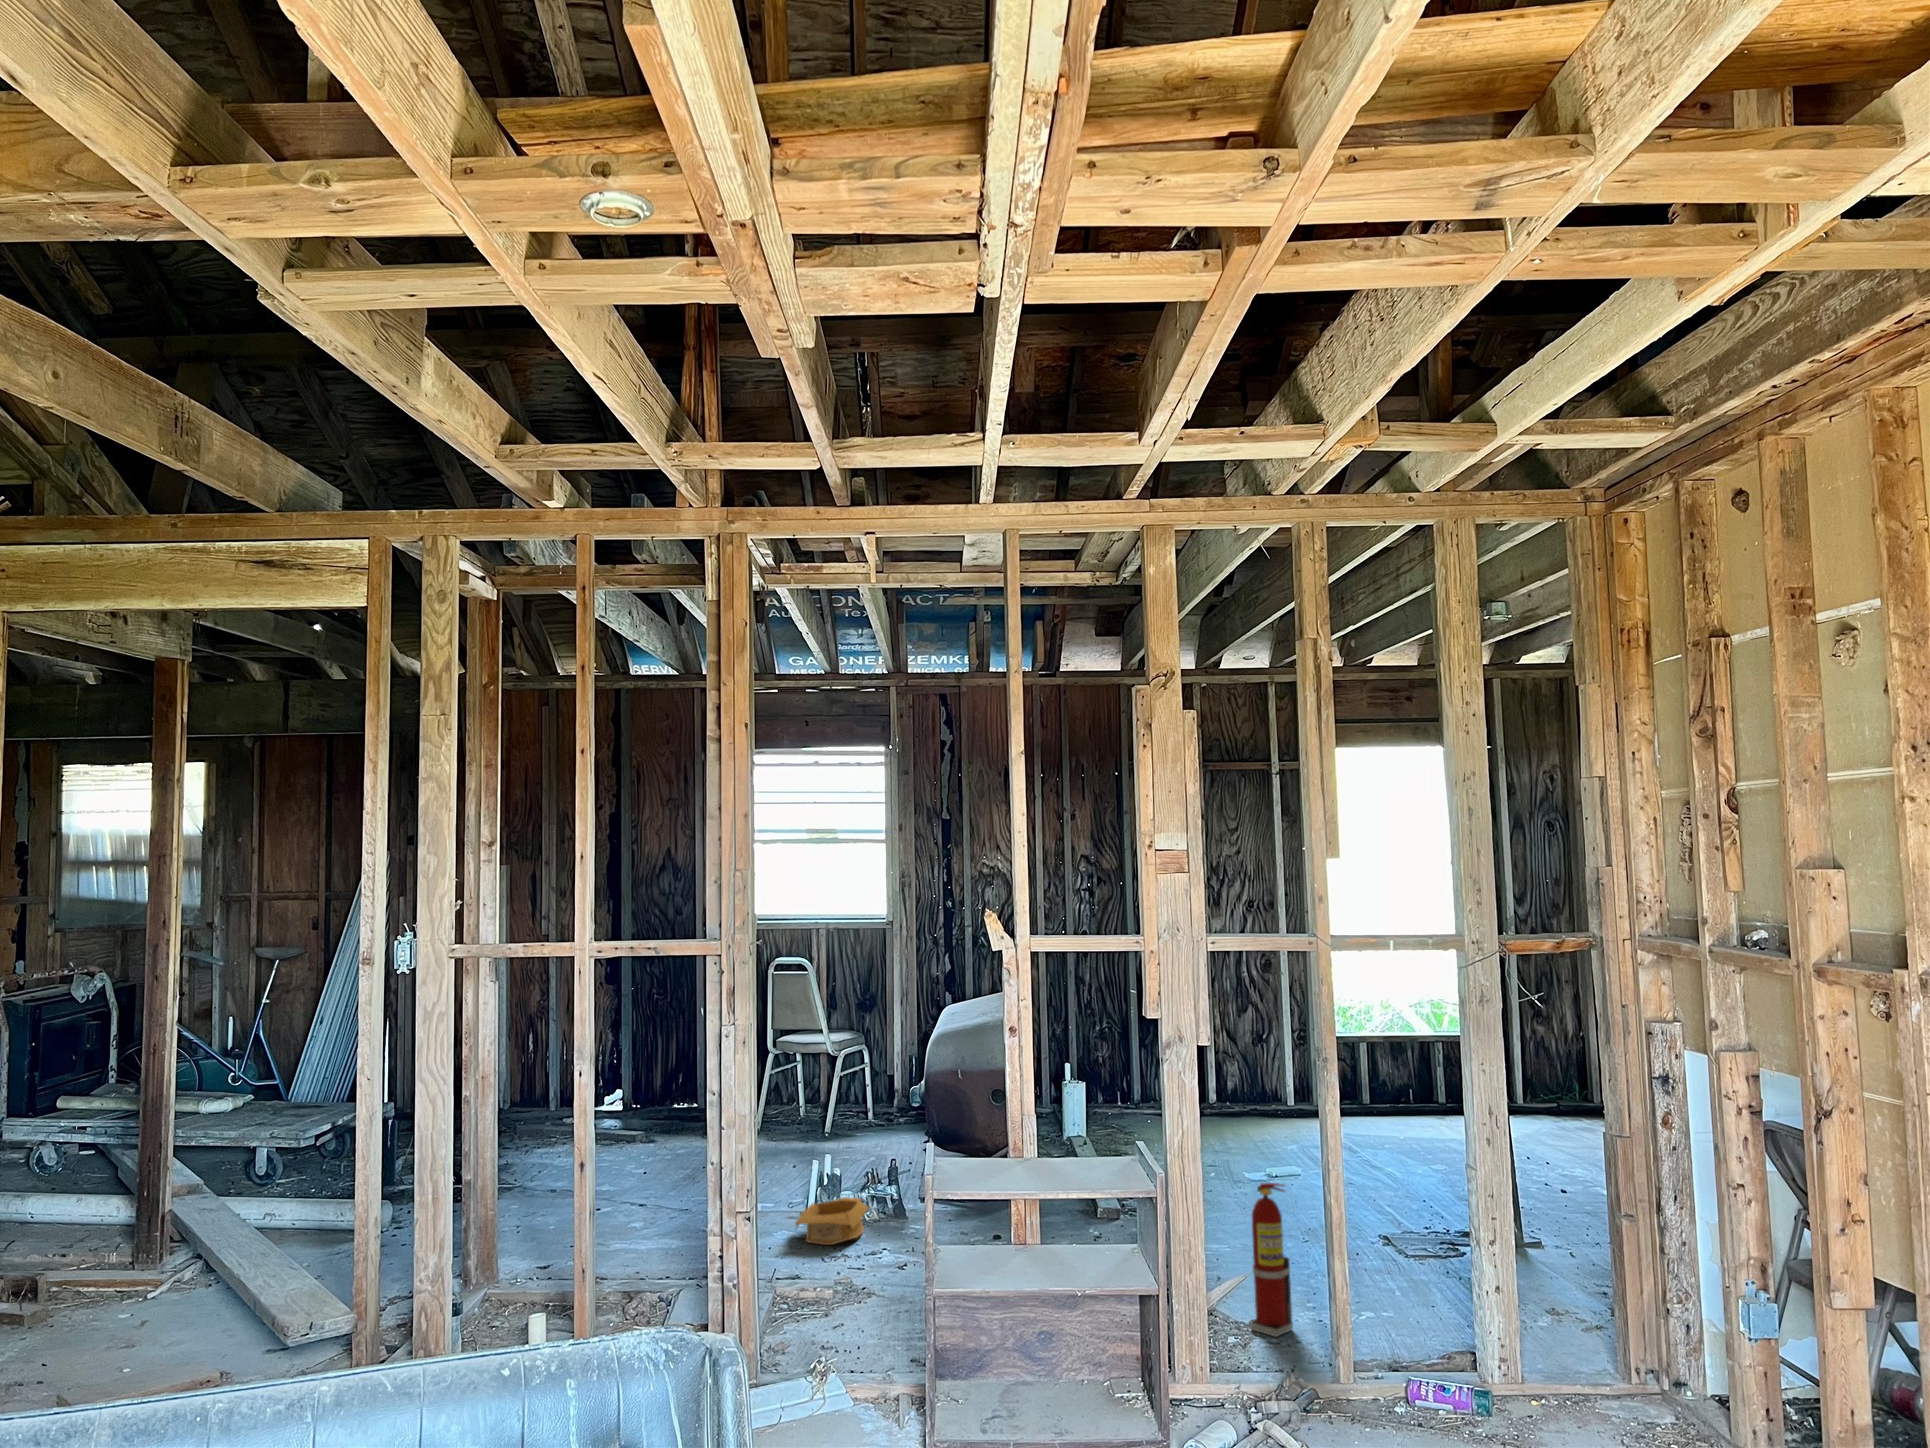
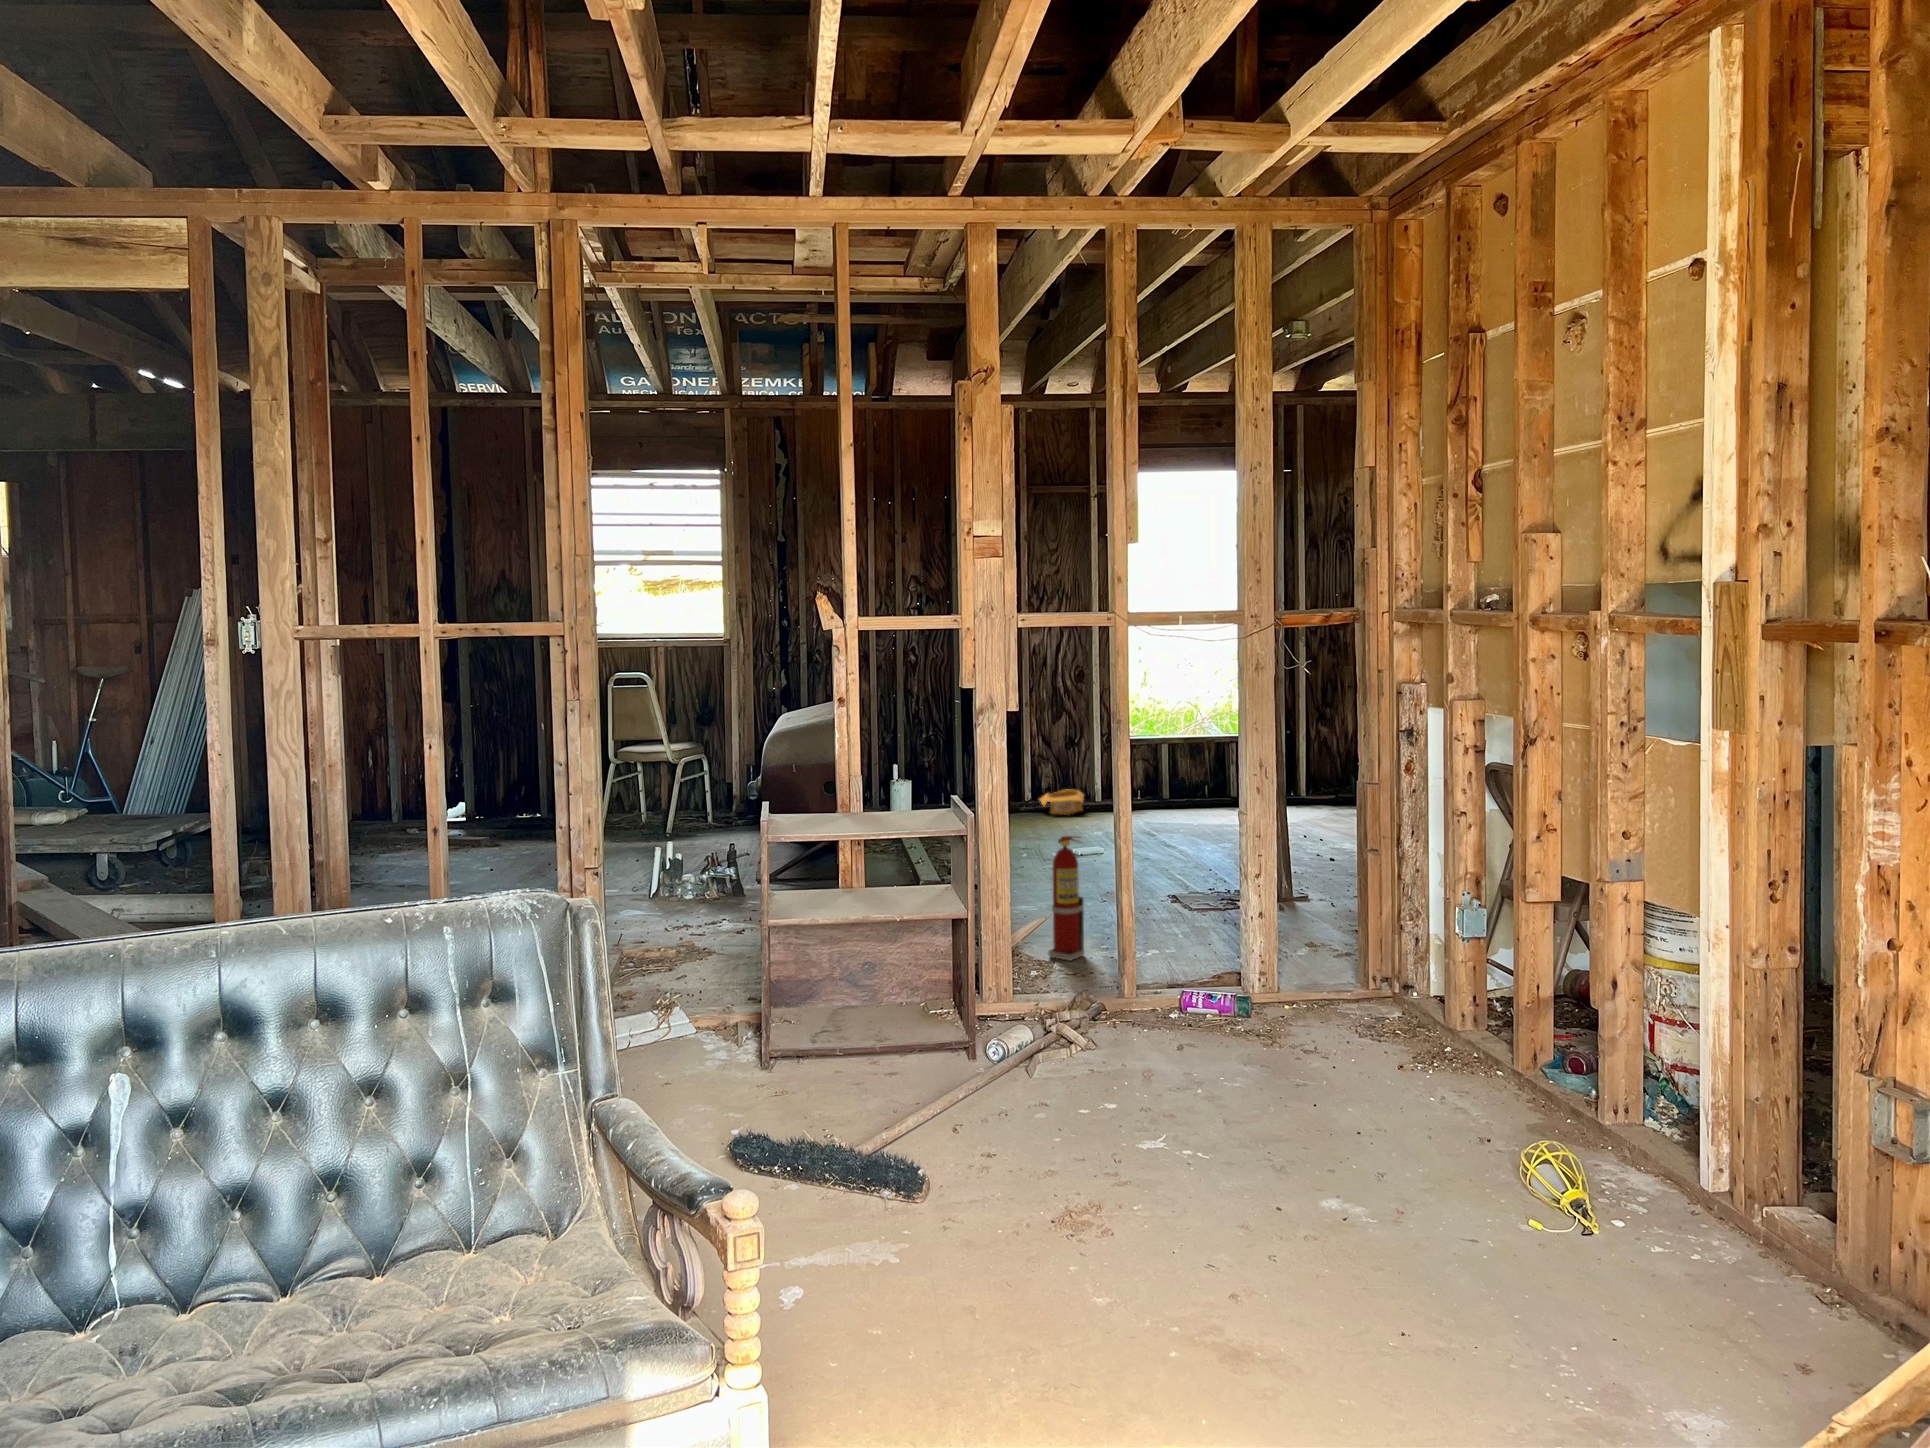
cardboard box: present [795,1198,868,1245] -> present [1040,789,1084,815]

